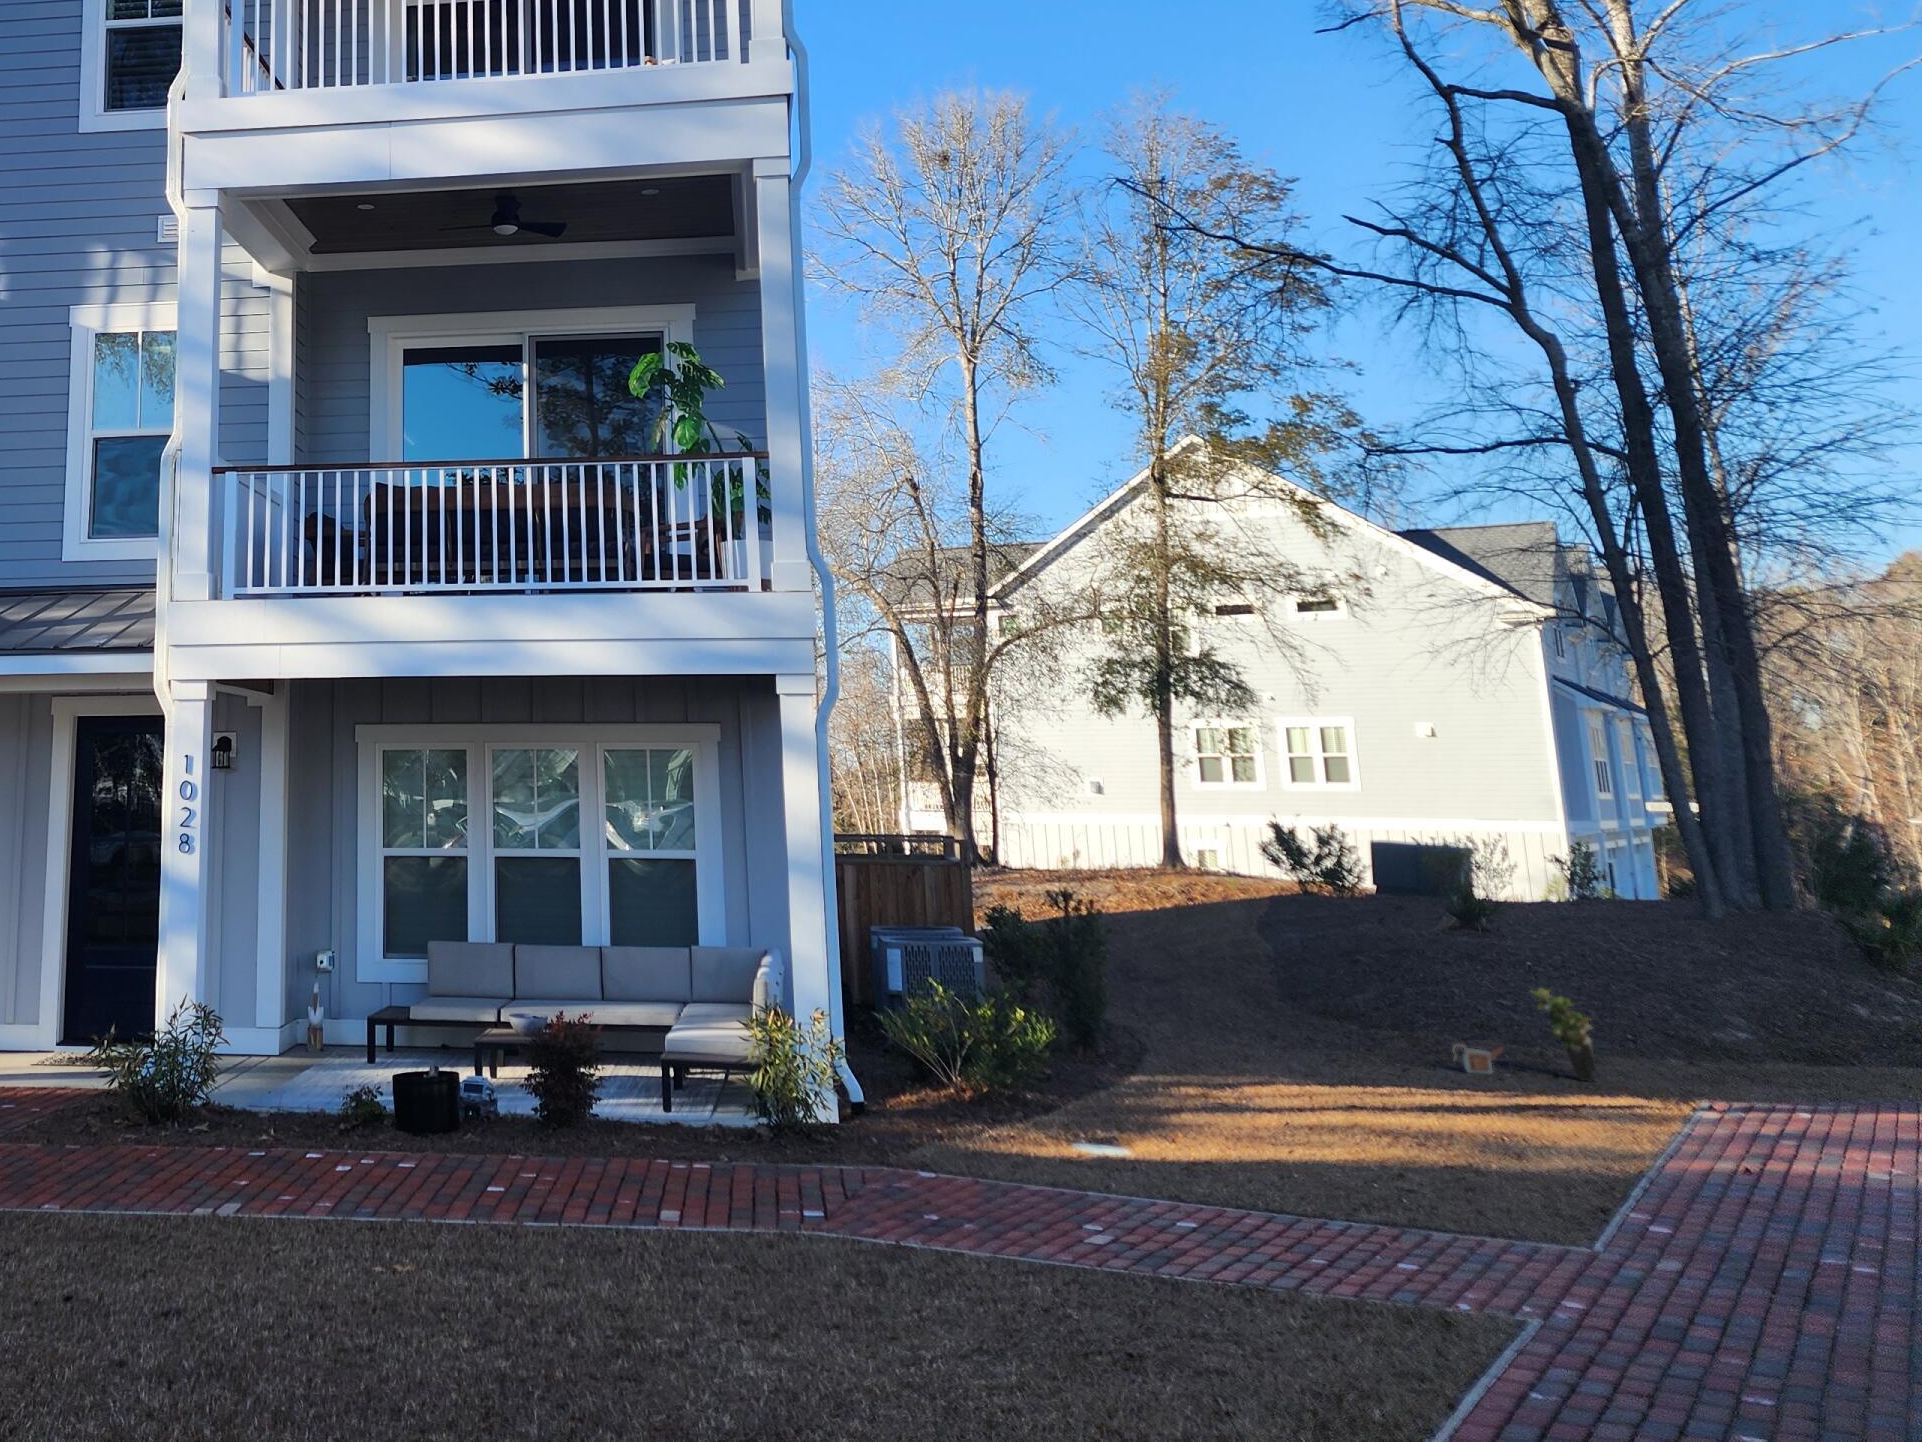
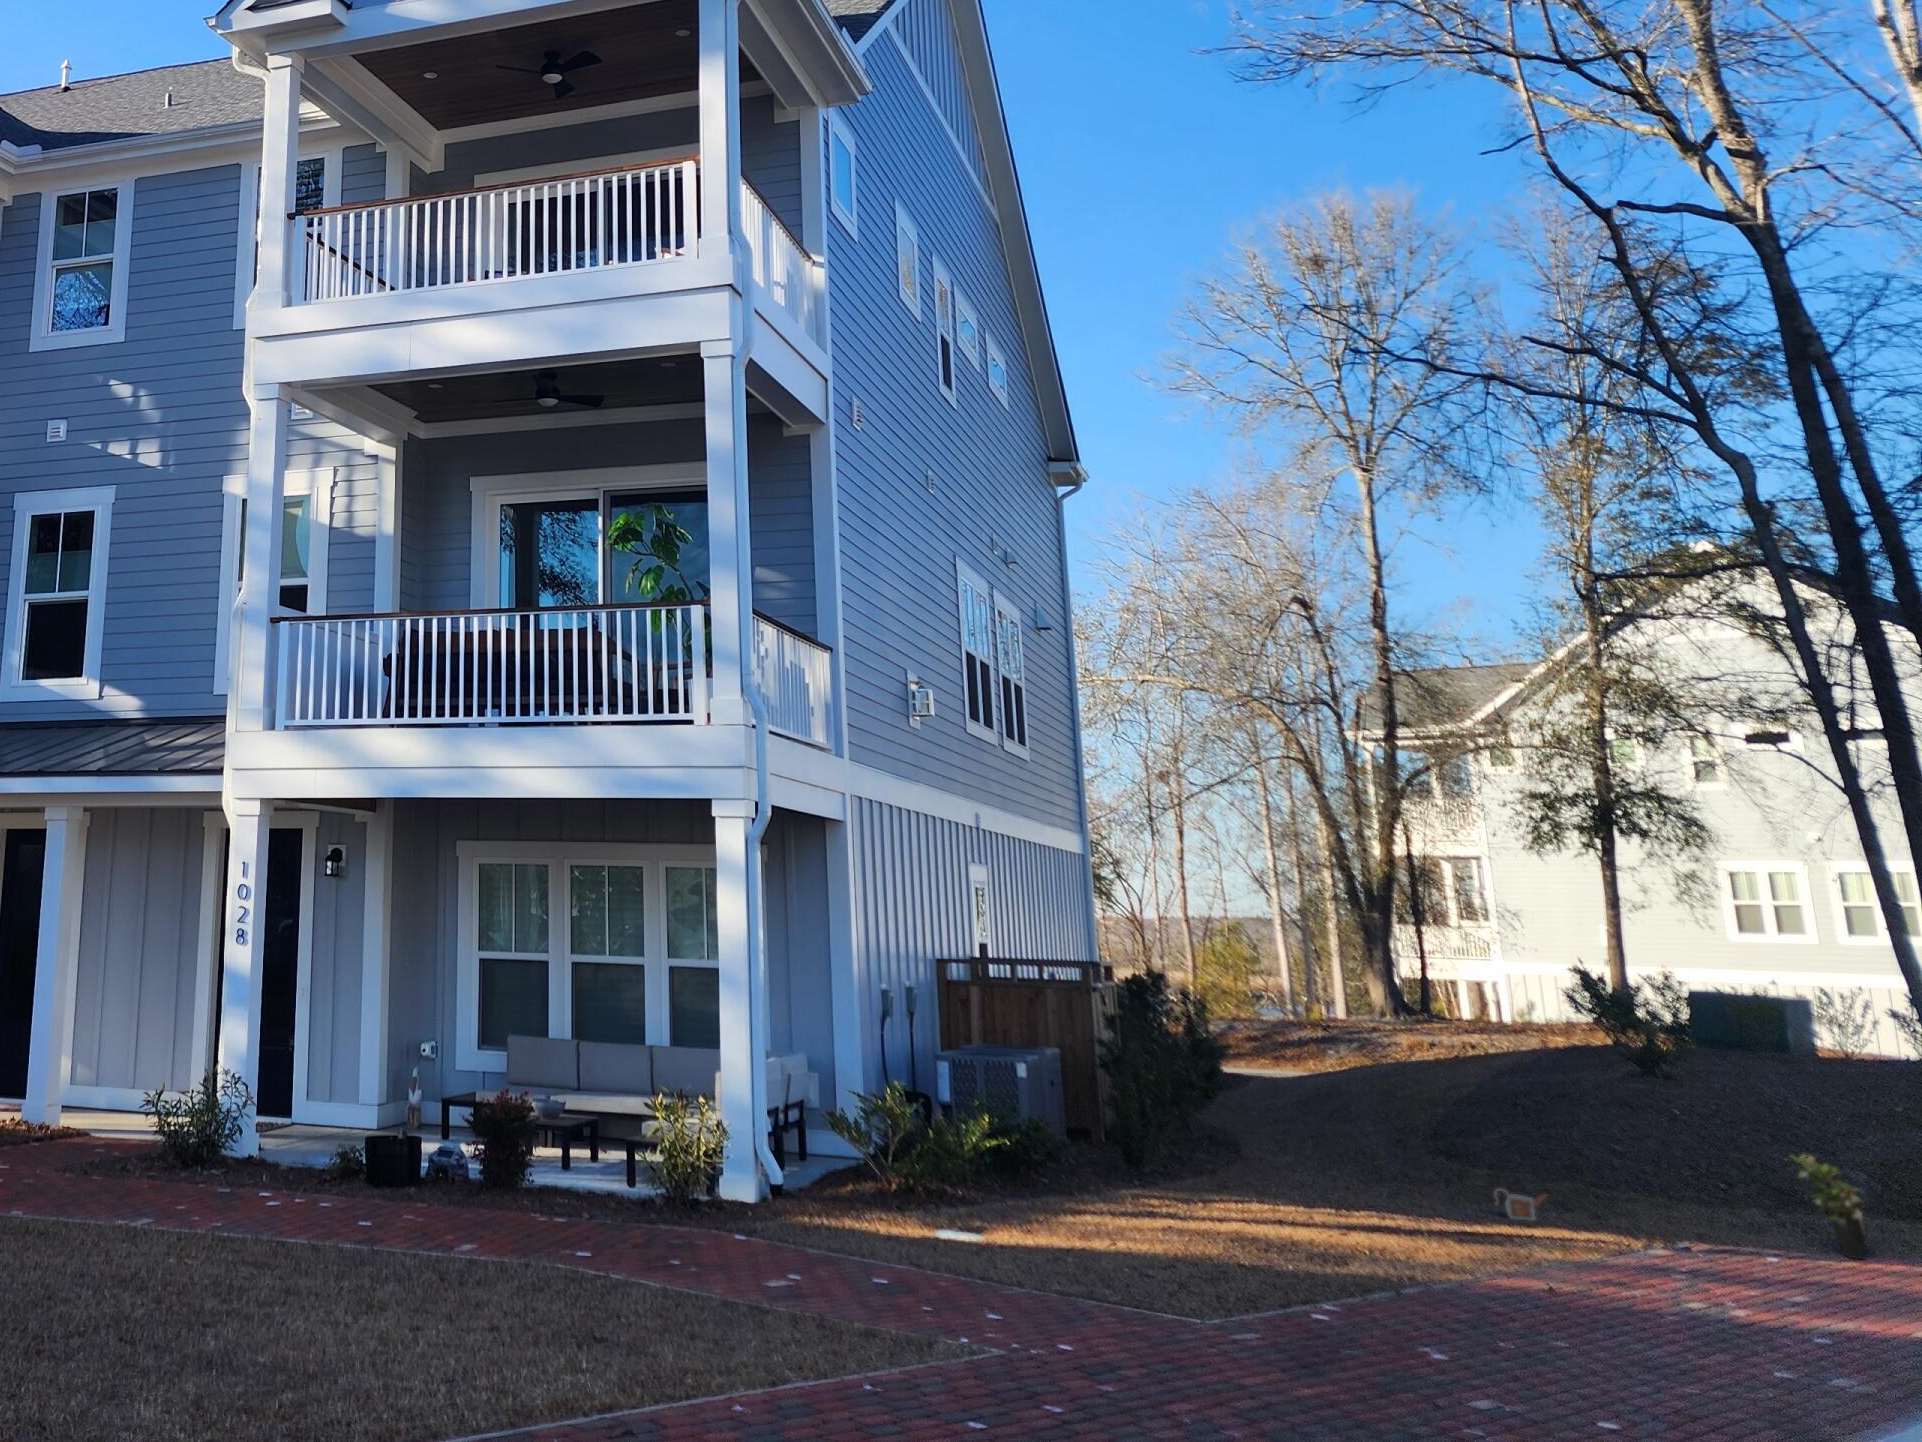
potted plant: present [1532,989,1595,1082] -> present [1792,1154,1866,1259]

